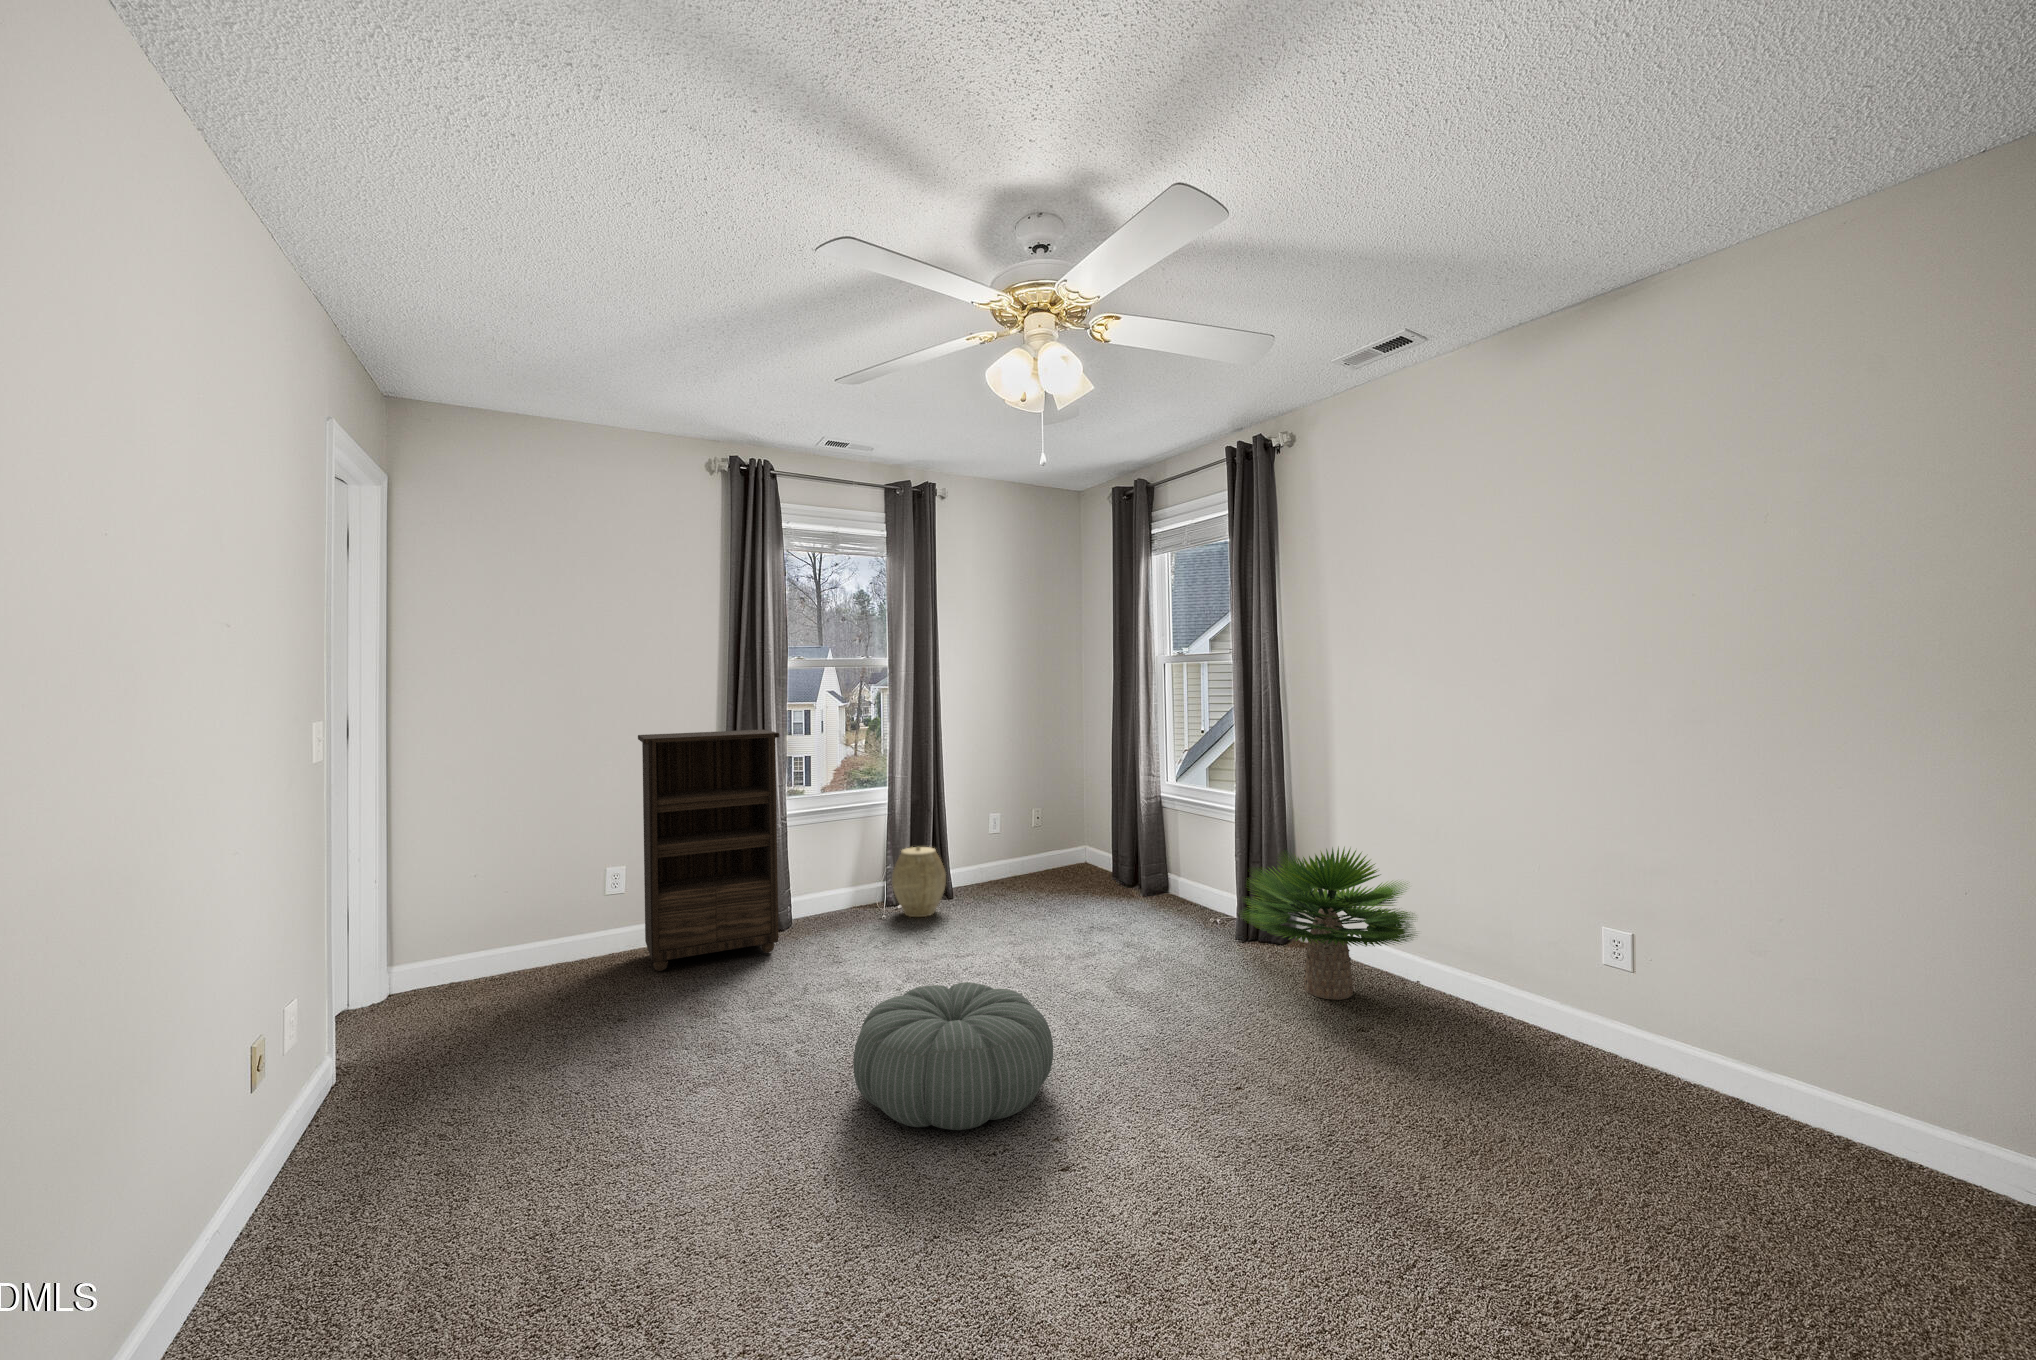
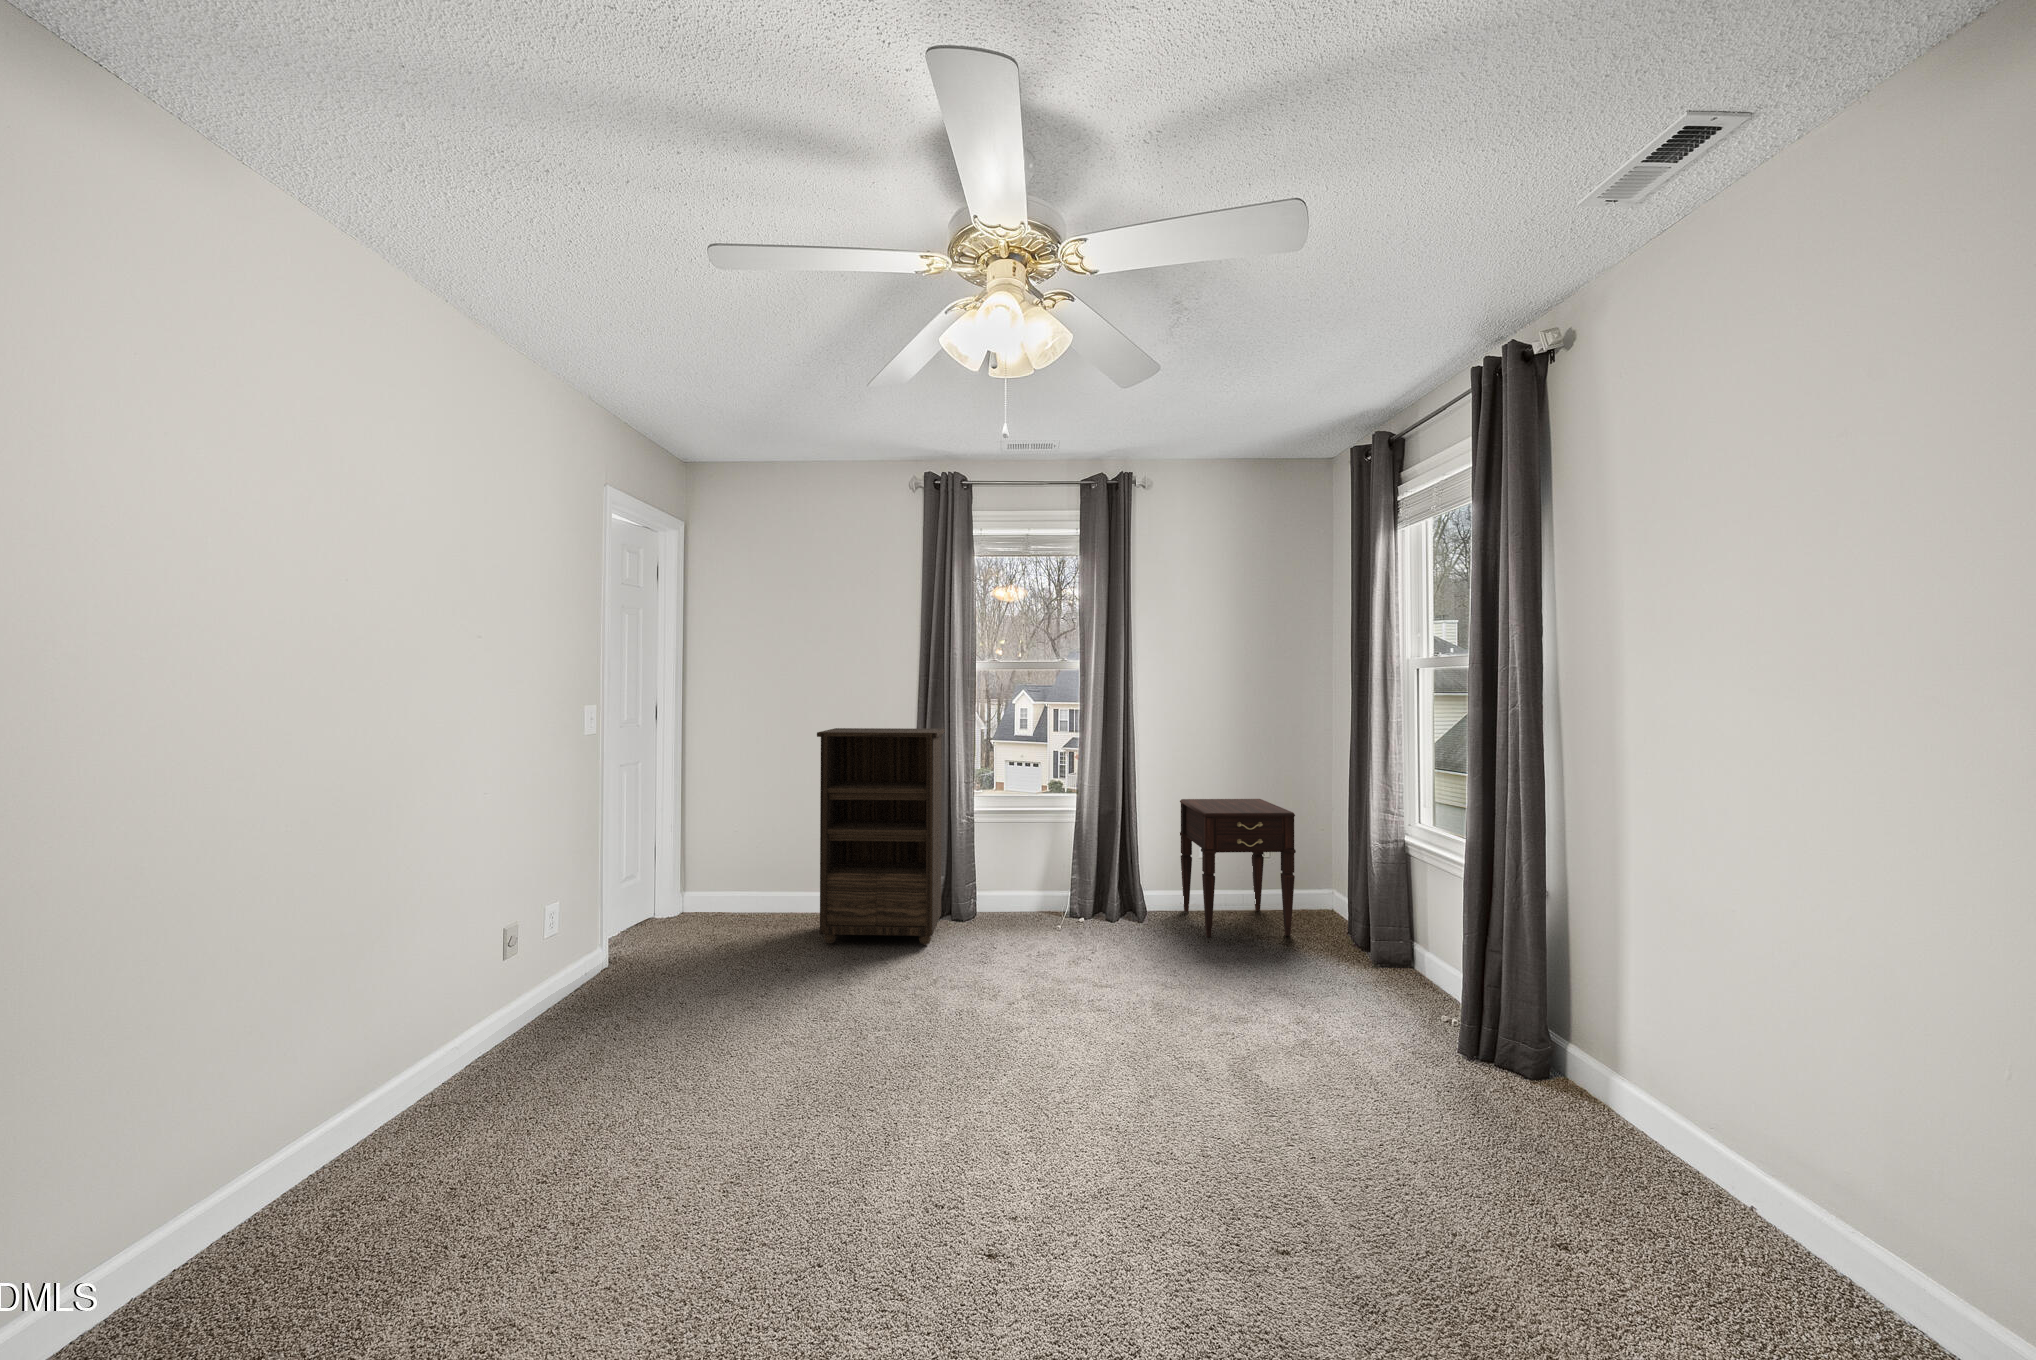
nightstand: none [971,779,1077,902] -> present [1180,799,1296,937]
woven basket: present [892,847,946,917] -> none [1070,860,1127,935]
potted plant: present [1244,847,1415,1000] -> none [1401,943,1747,1207]
pouf: present [853,982,1053,1130] -> none [802,1027,1036,1225]

